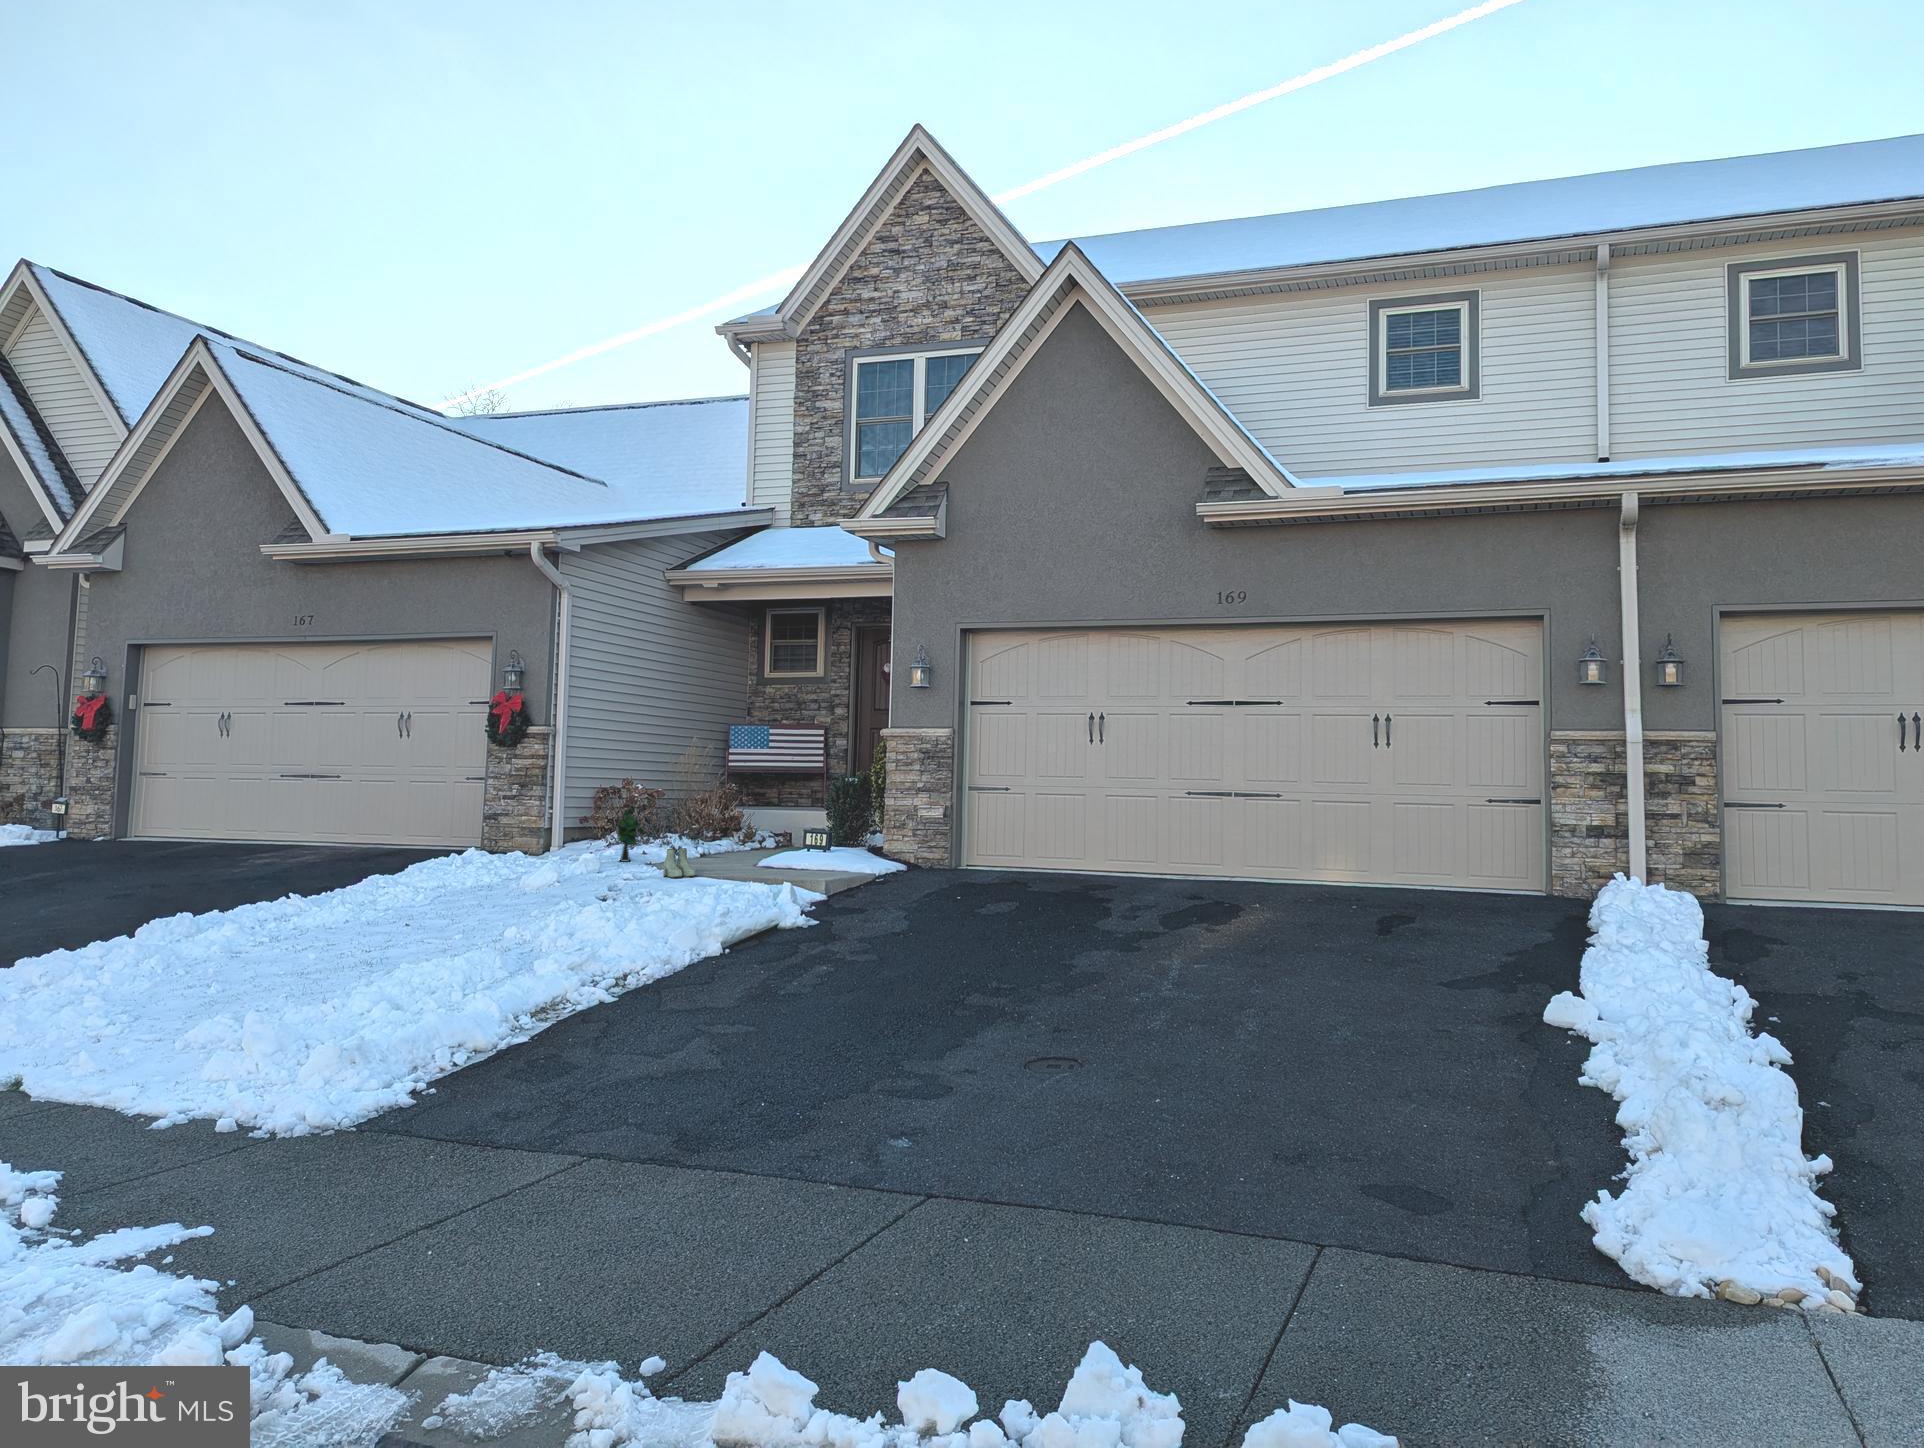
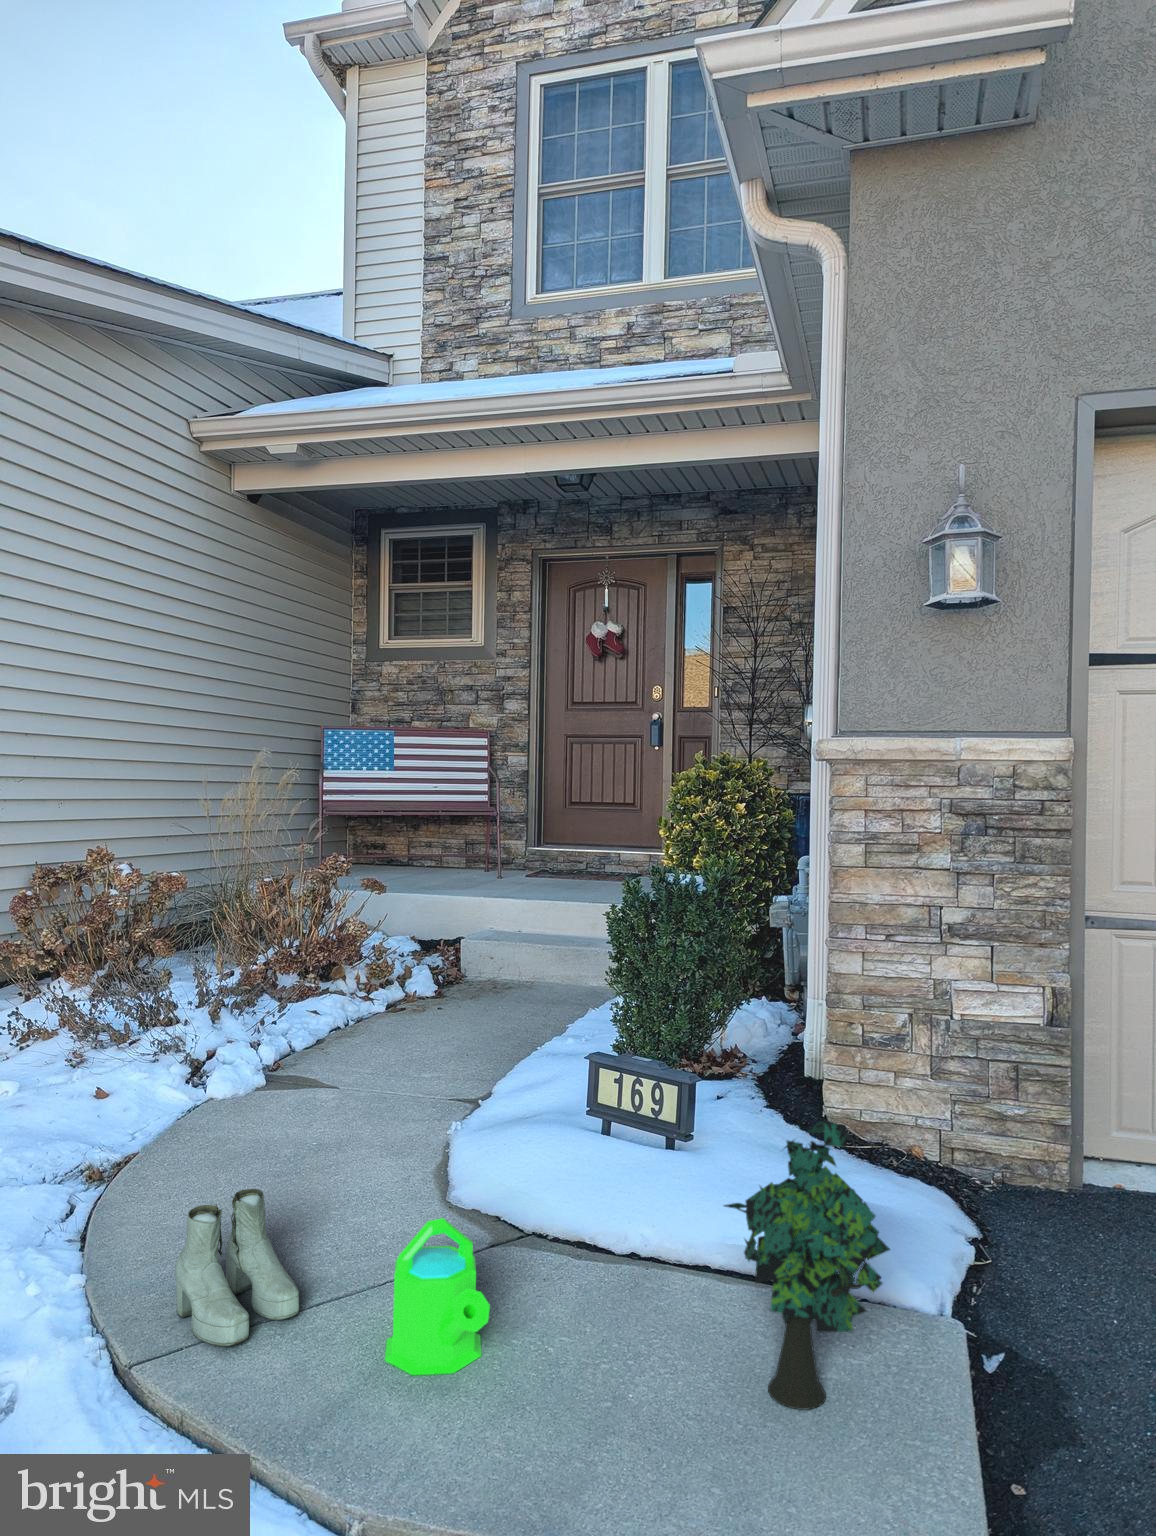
decorative plant: present [614,805,644,861] -> present [724,1121,890,1410]
watering can: none [715,846,741,880] -> present [385,1218,490,1375]

